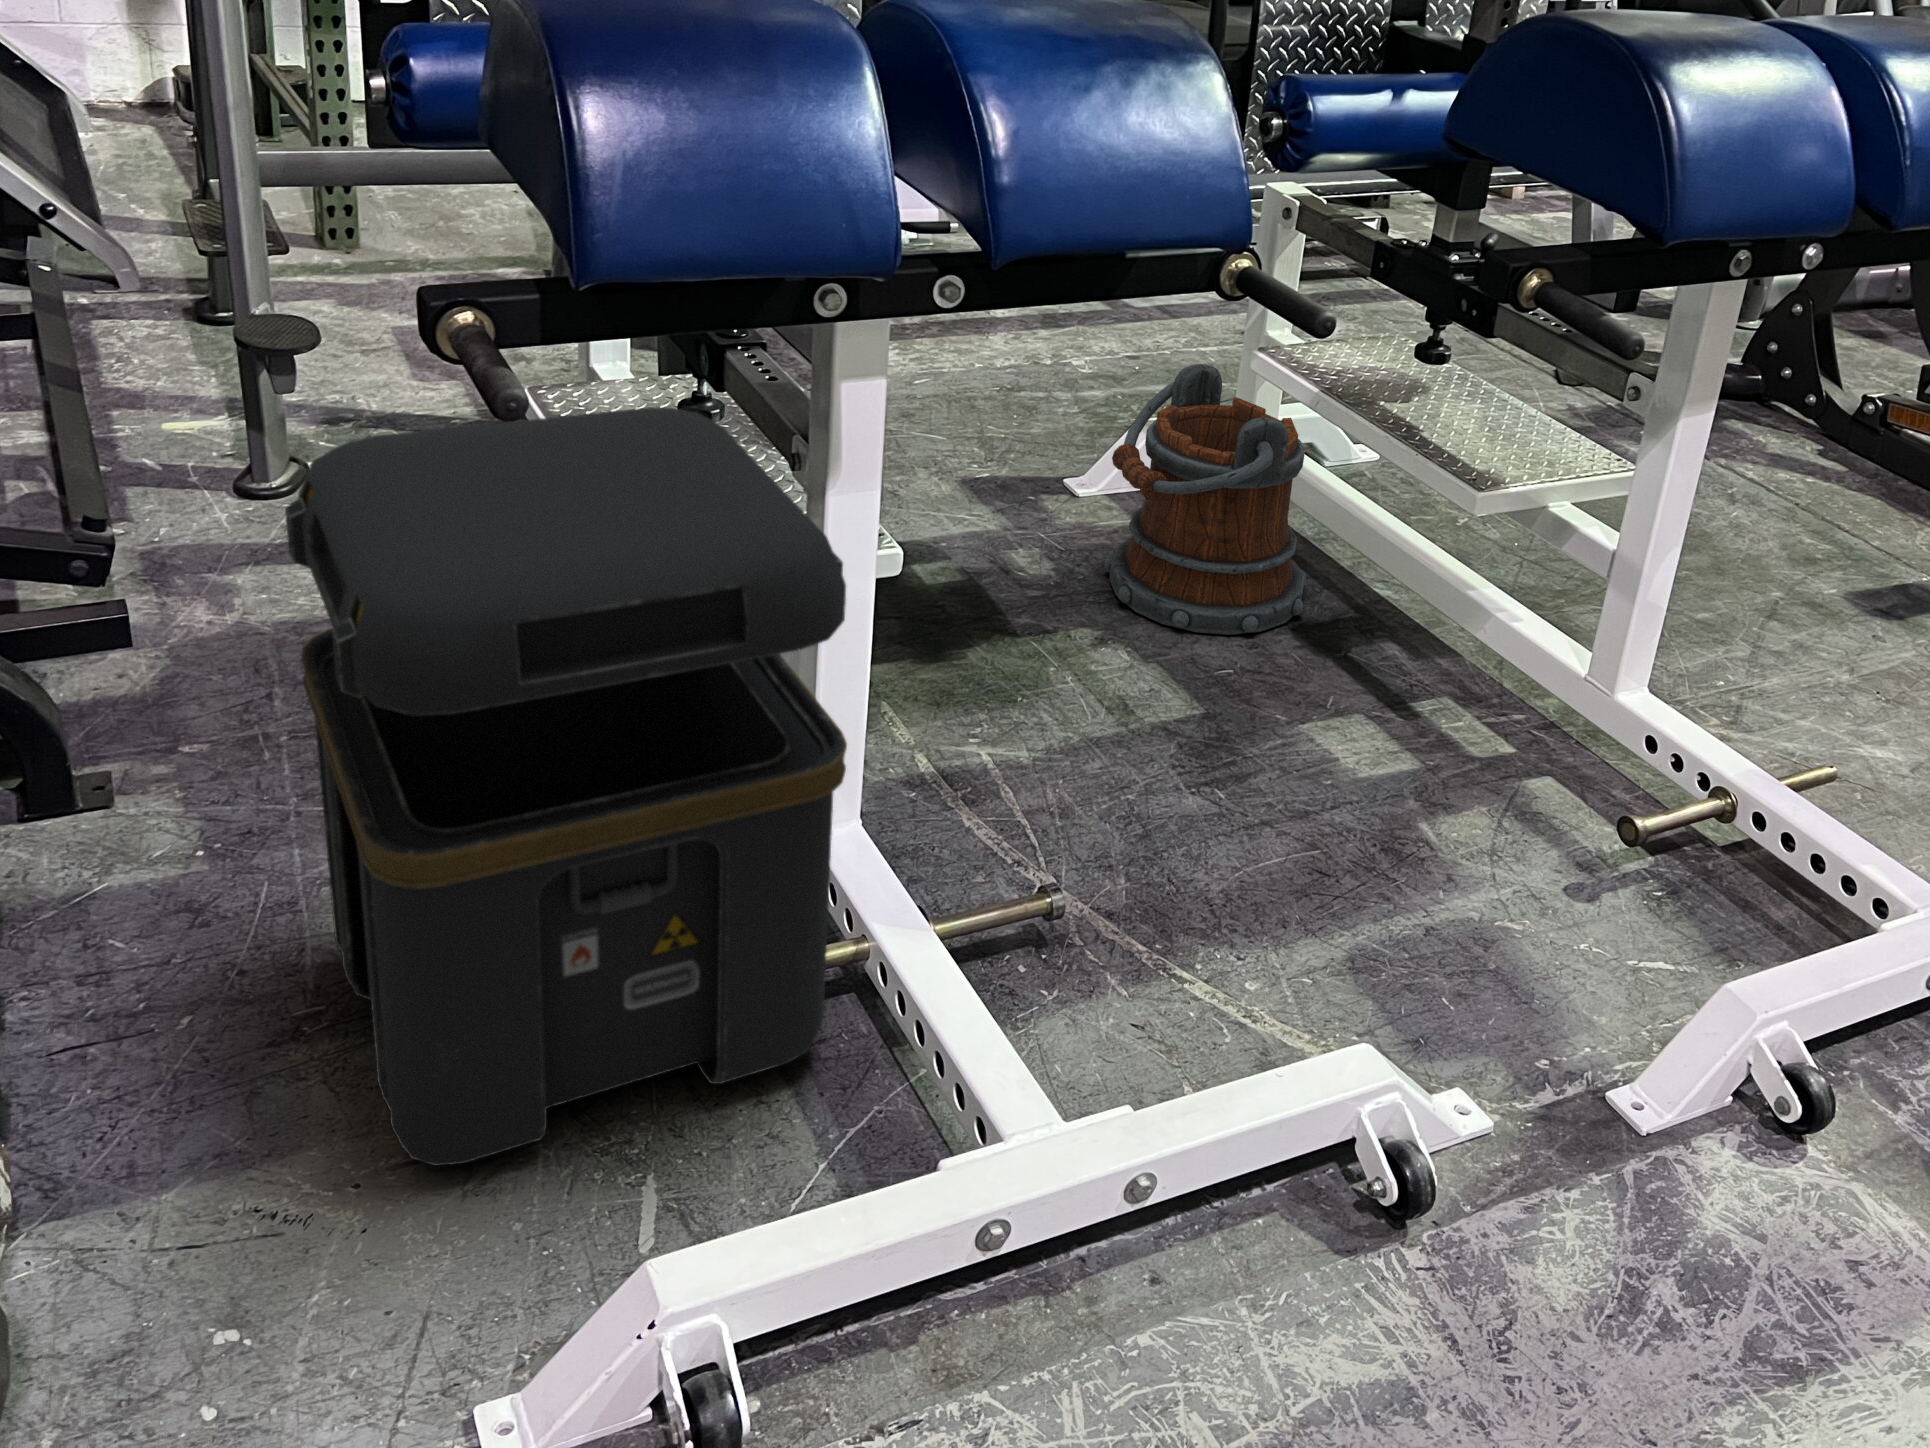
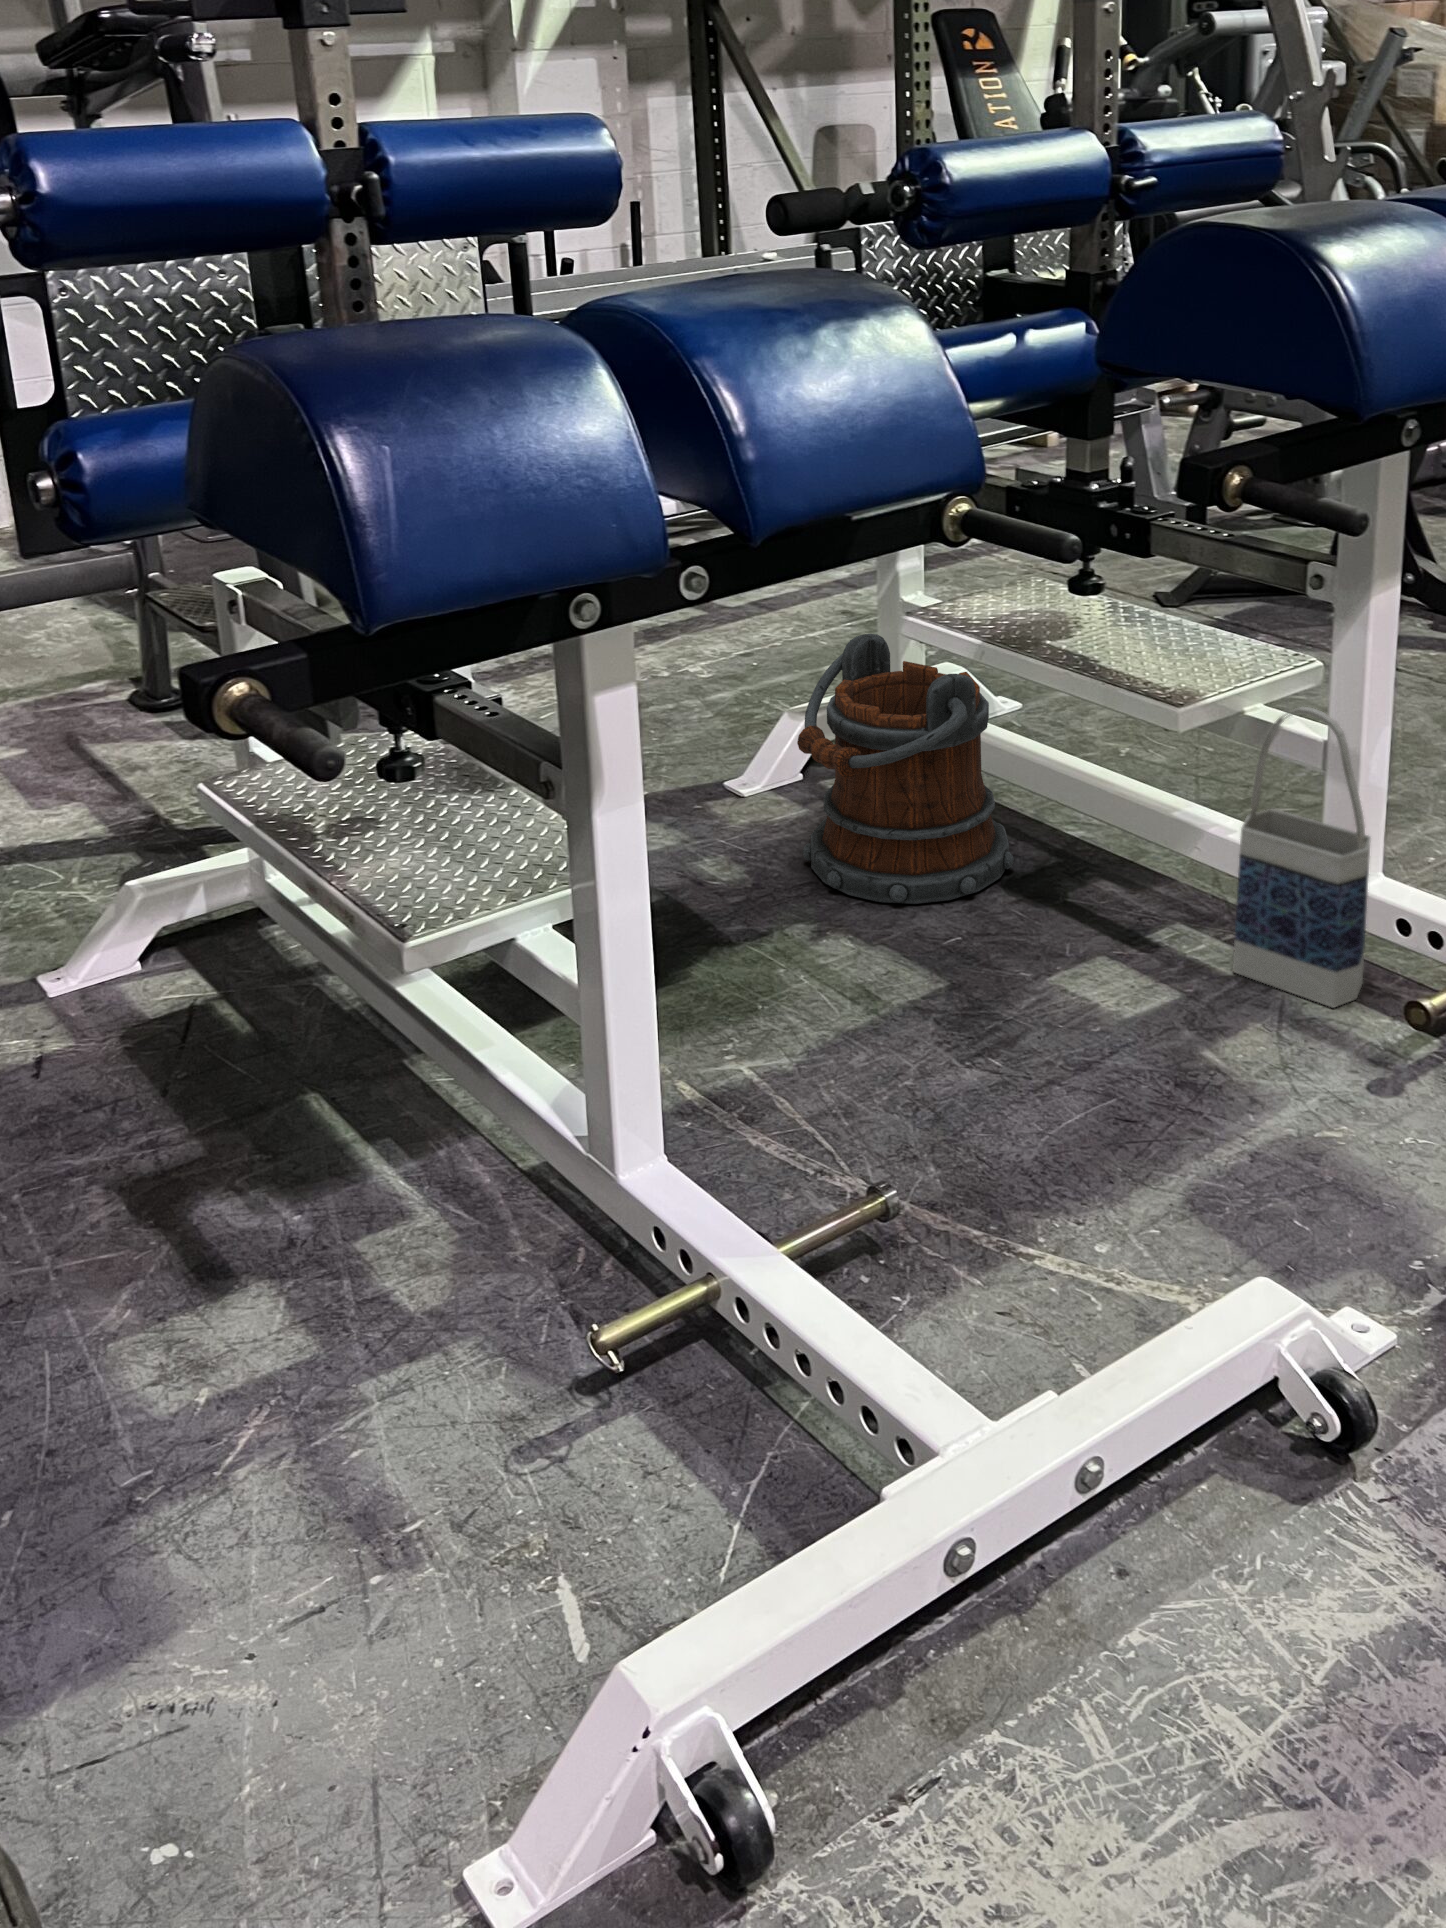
toolbox: present [285,407,847,1166] -> none [48,751,695,1622]
bag: none [1476,511,1630,808] -> present [1233,707,1371,1008]

